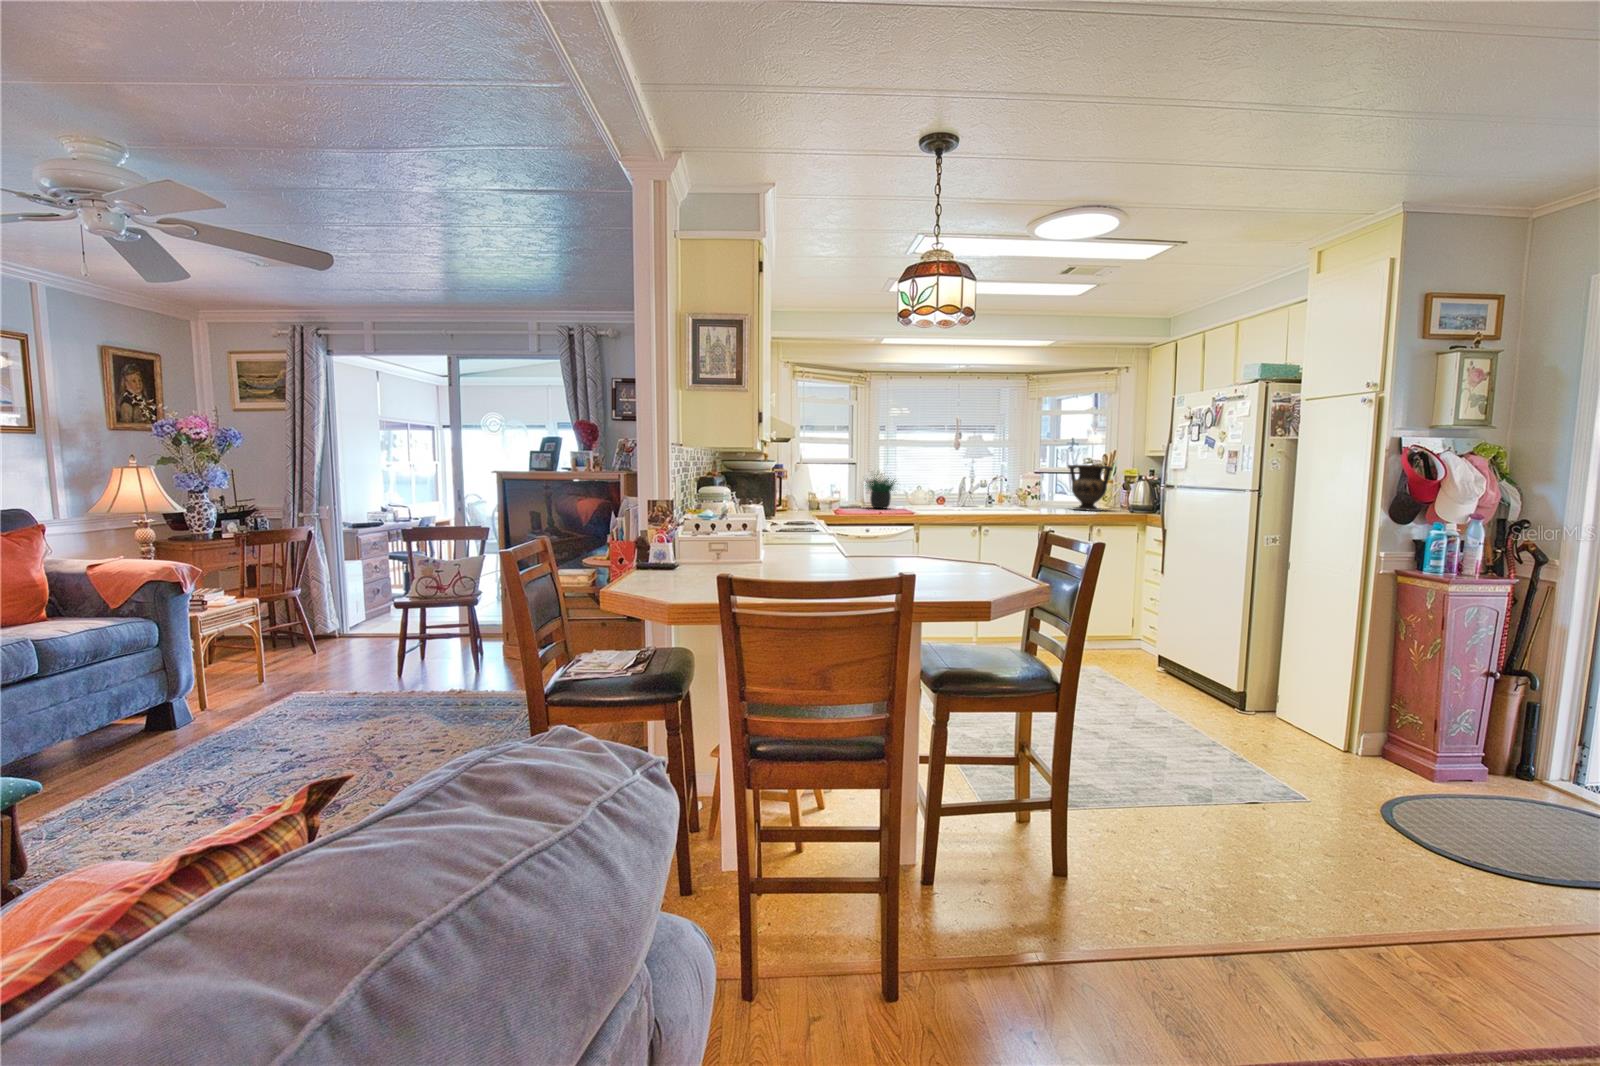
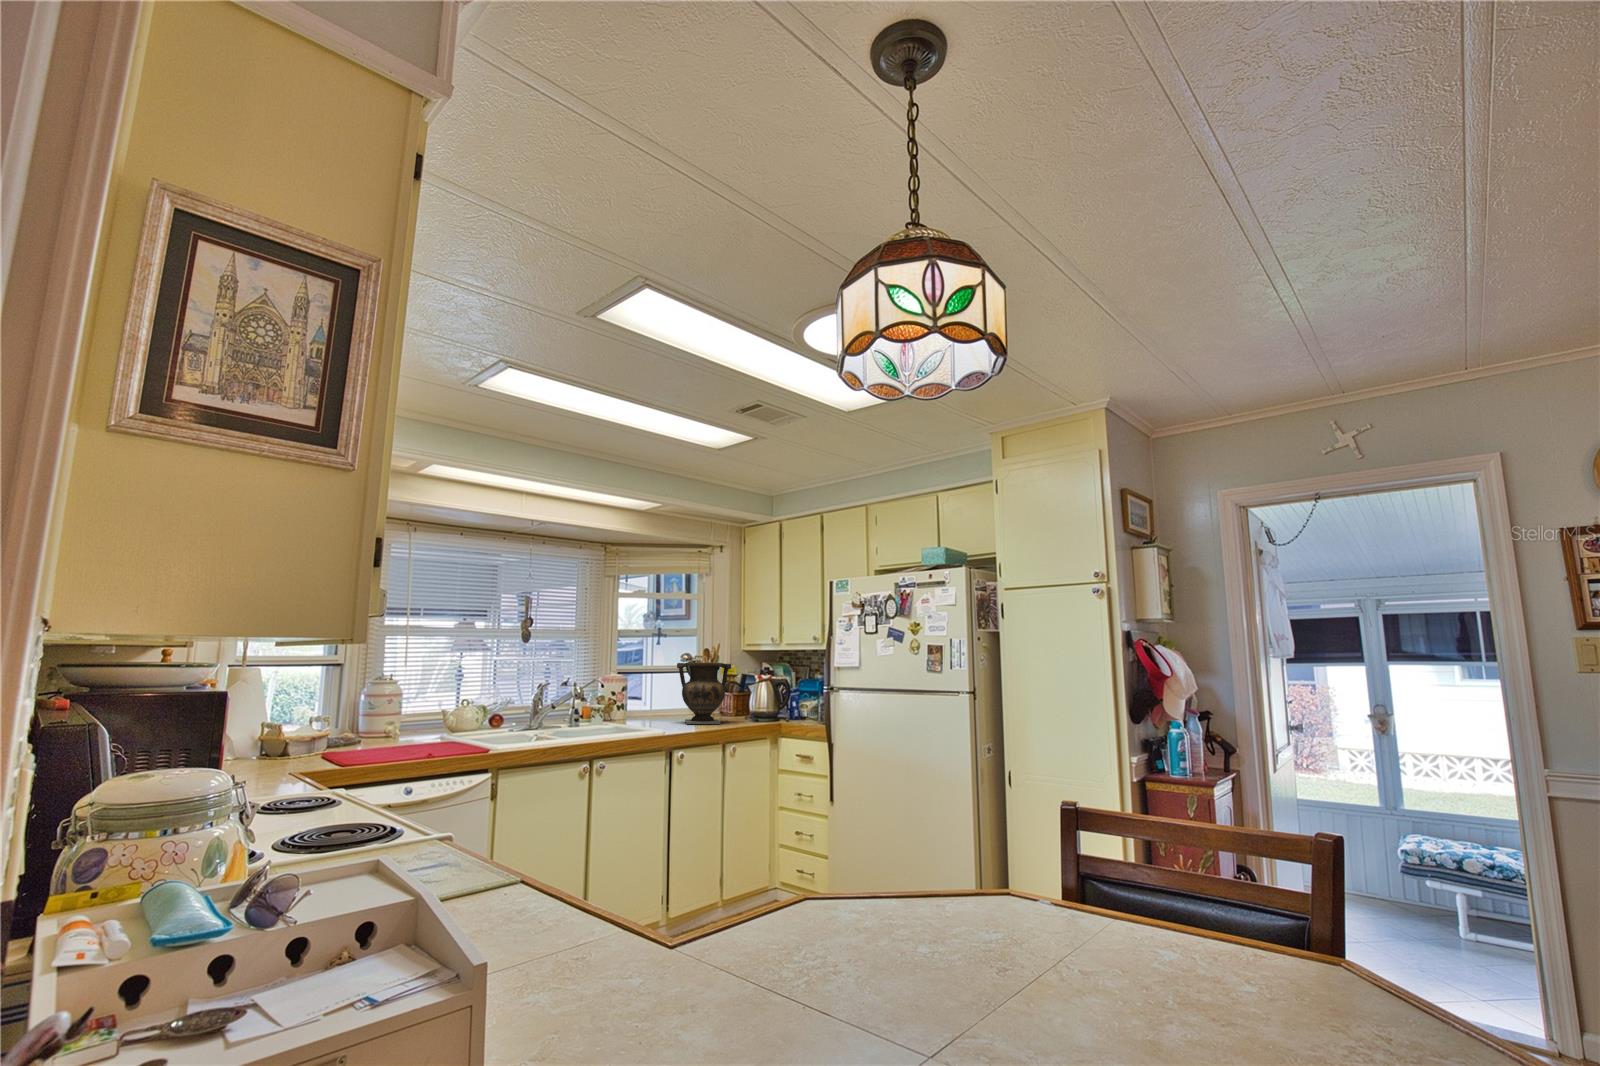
potted plant: present [866,474,896,509] -> none [372,666,463,754]

